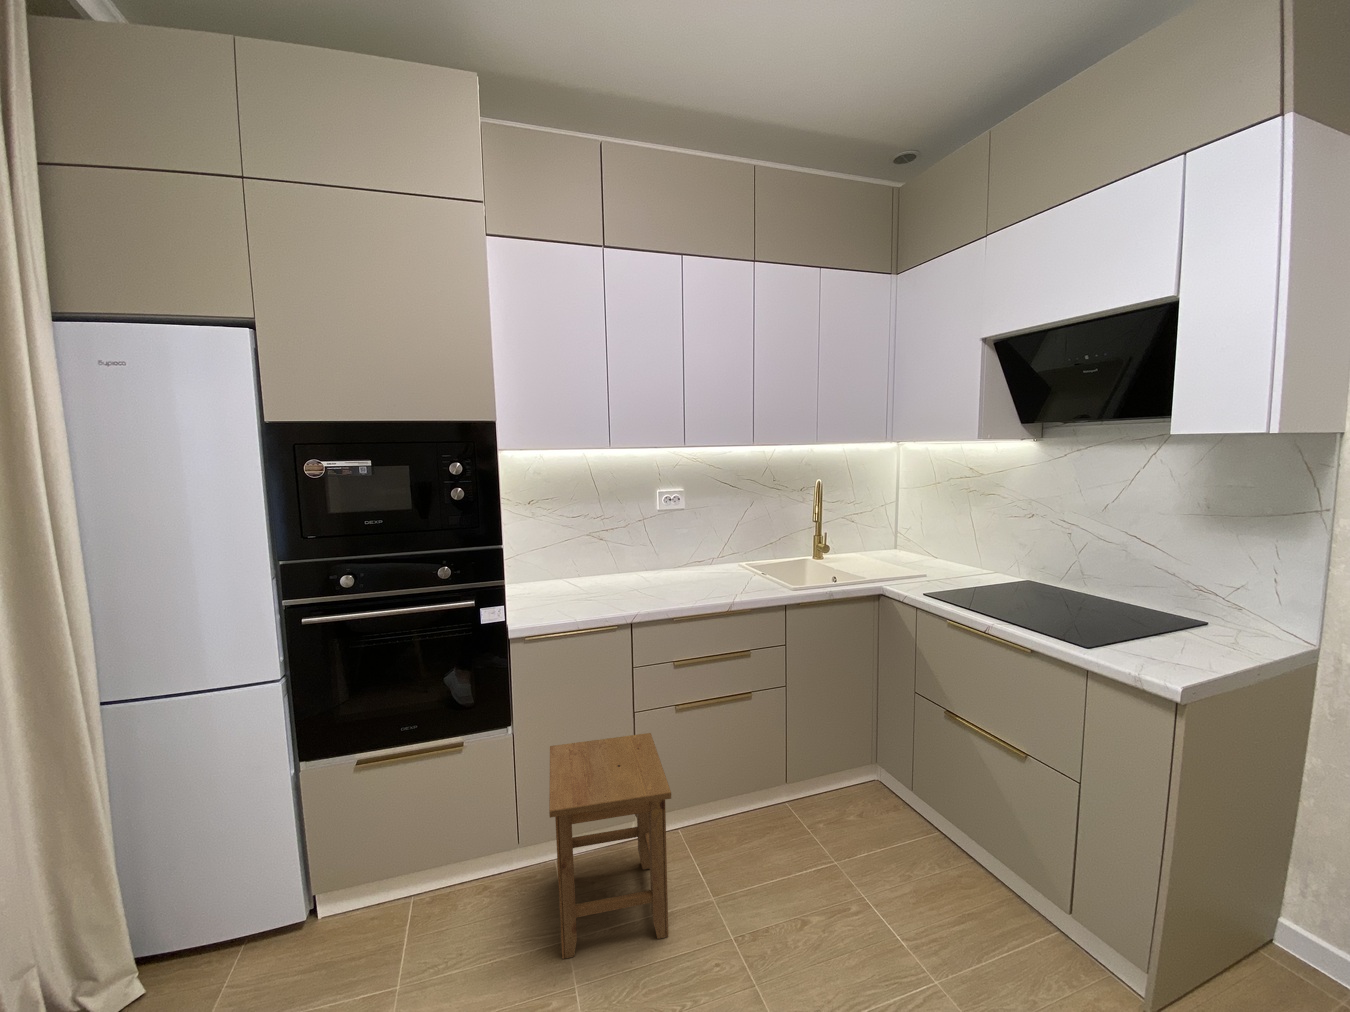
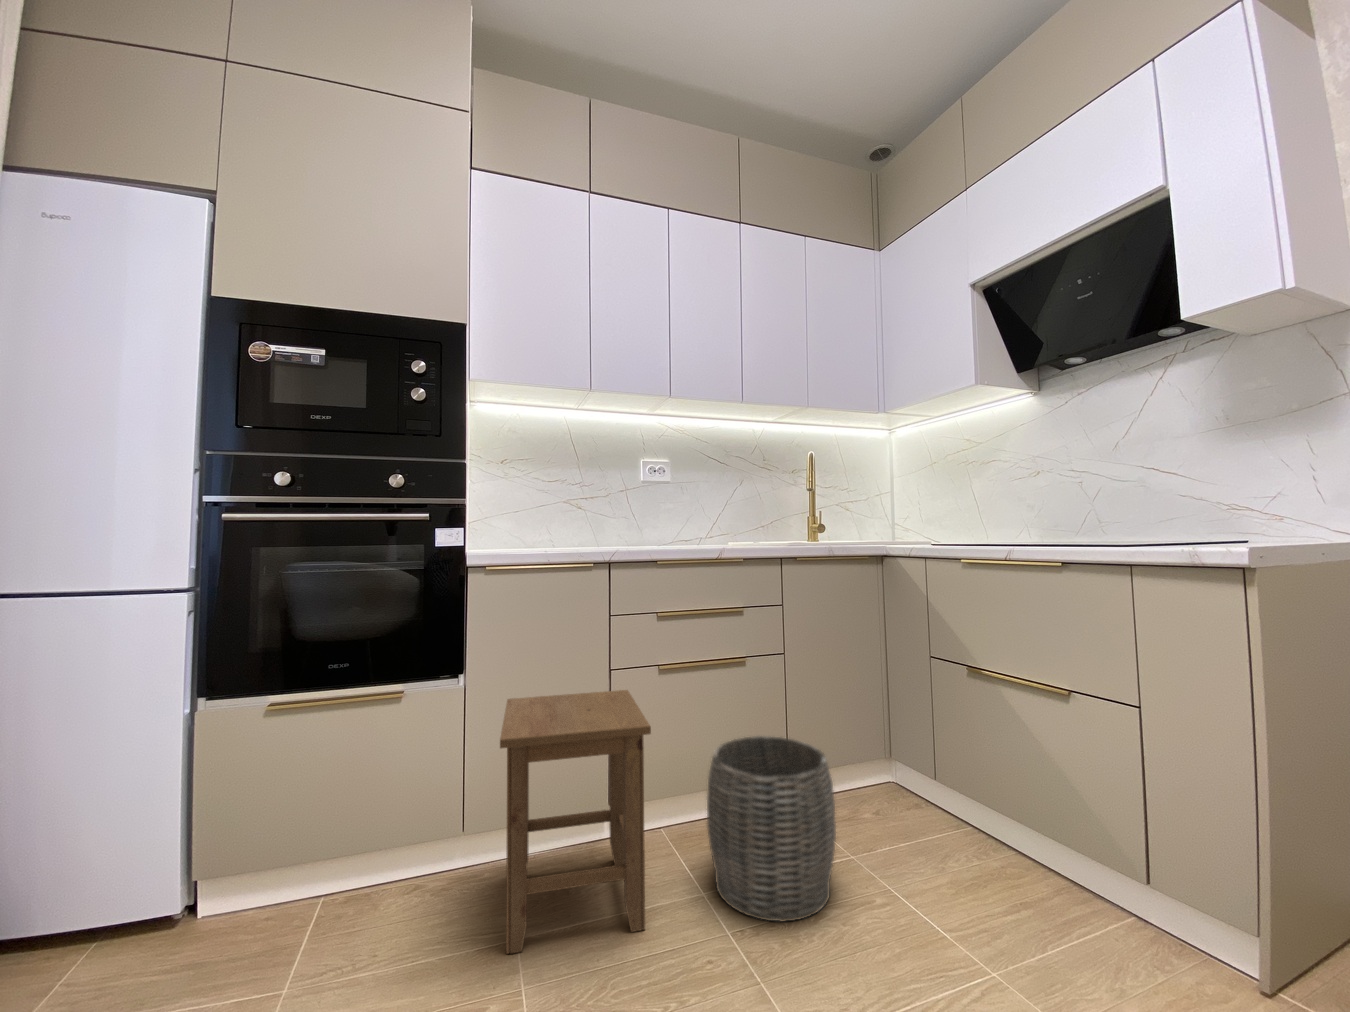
woven basket: none [717,770,822,931] -> present [707,736,836,921]

